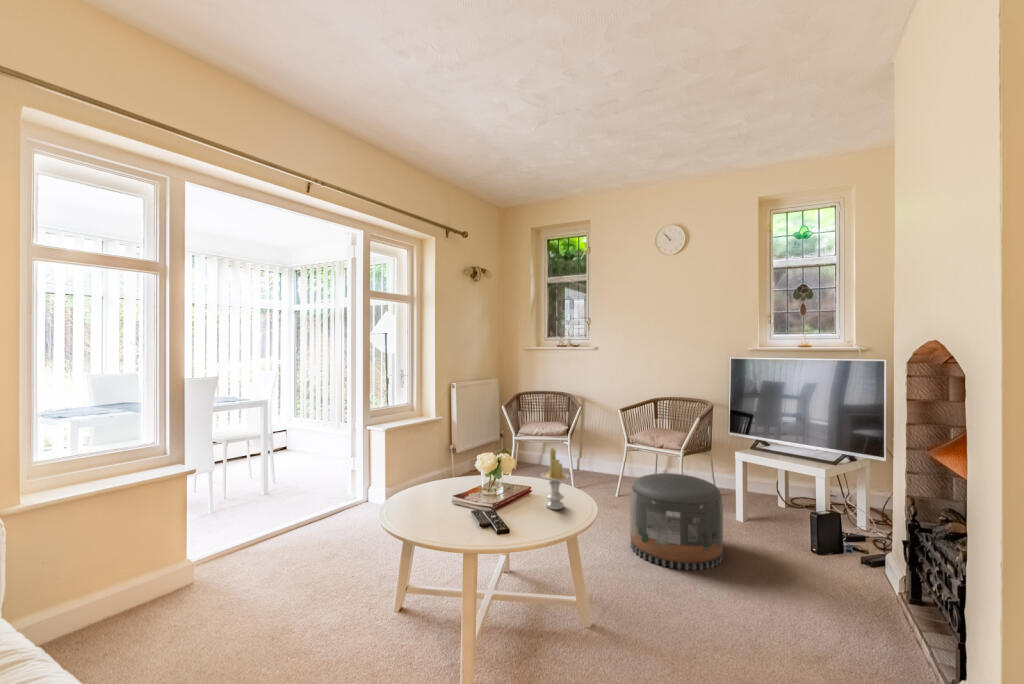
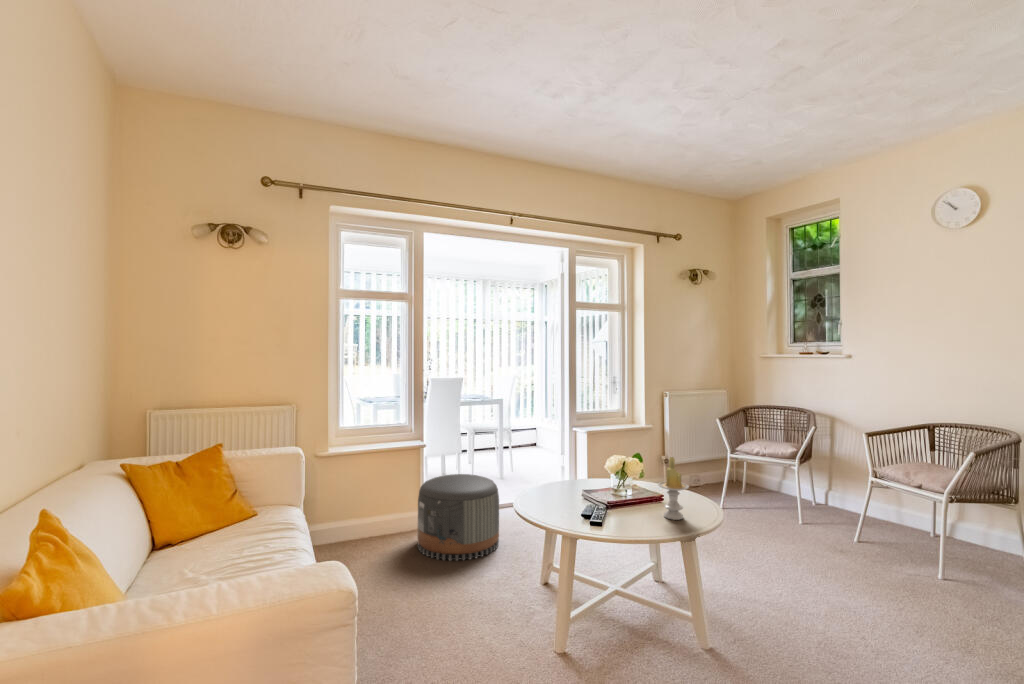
pouf: present [630,473,723,570] -> present [418,474,499,561]

